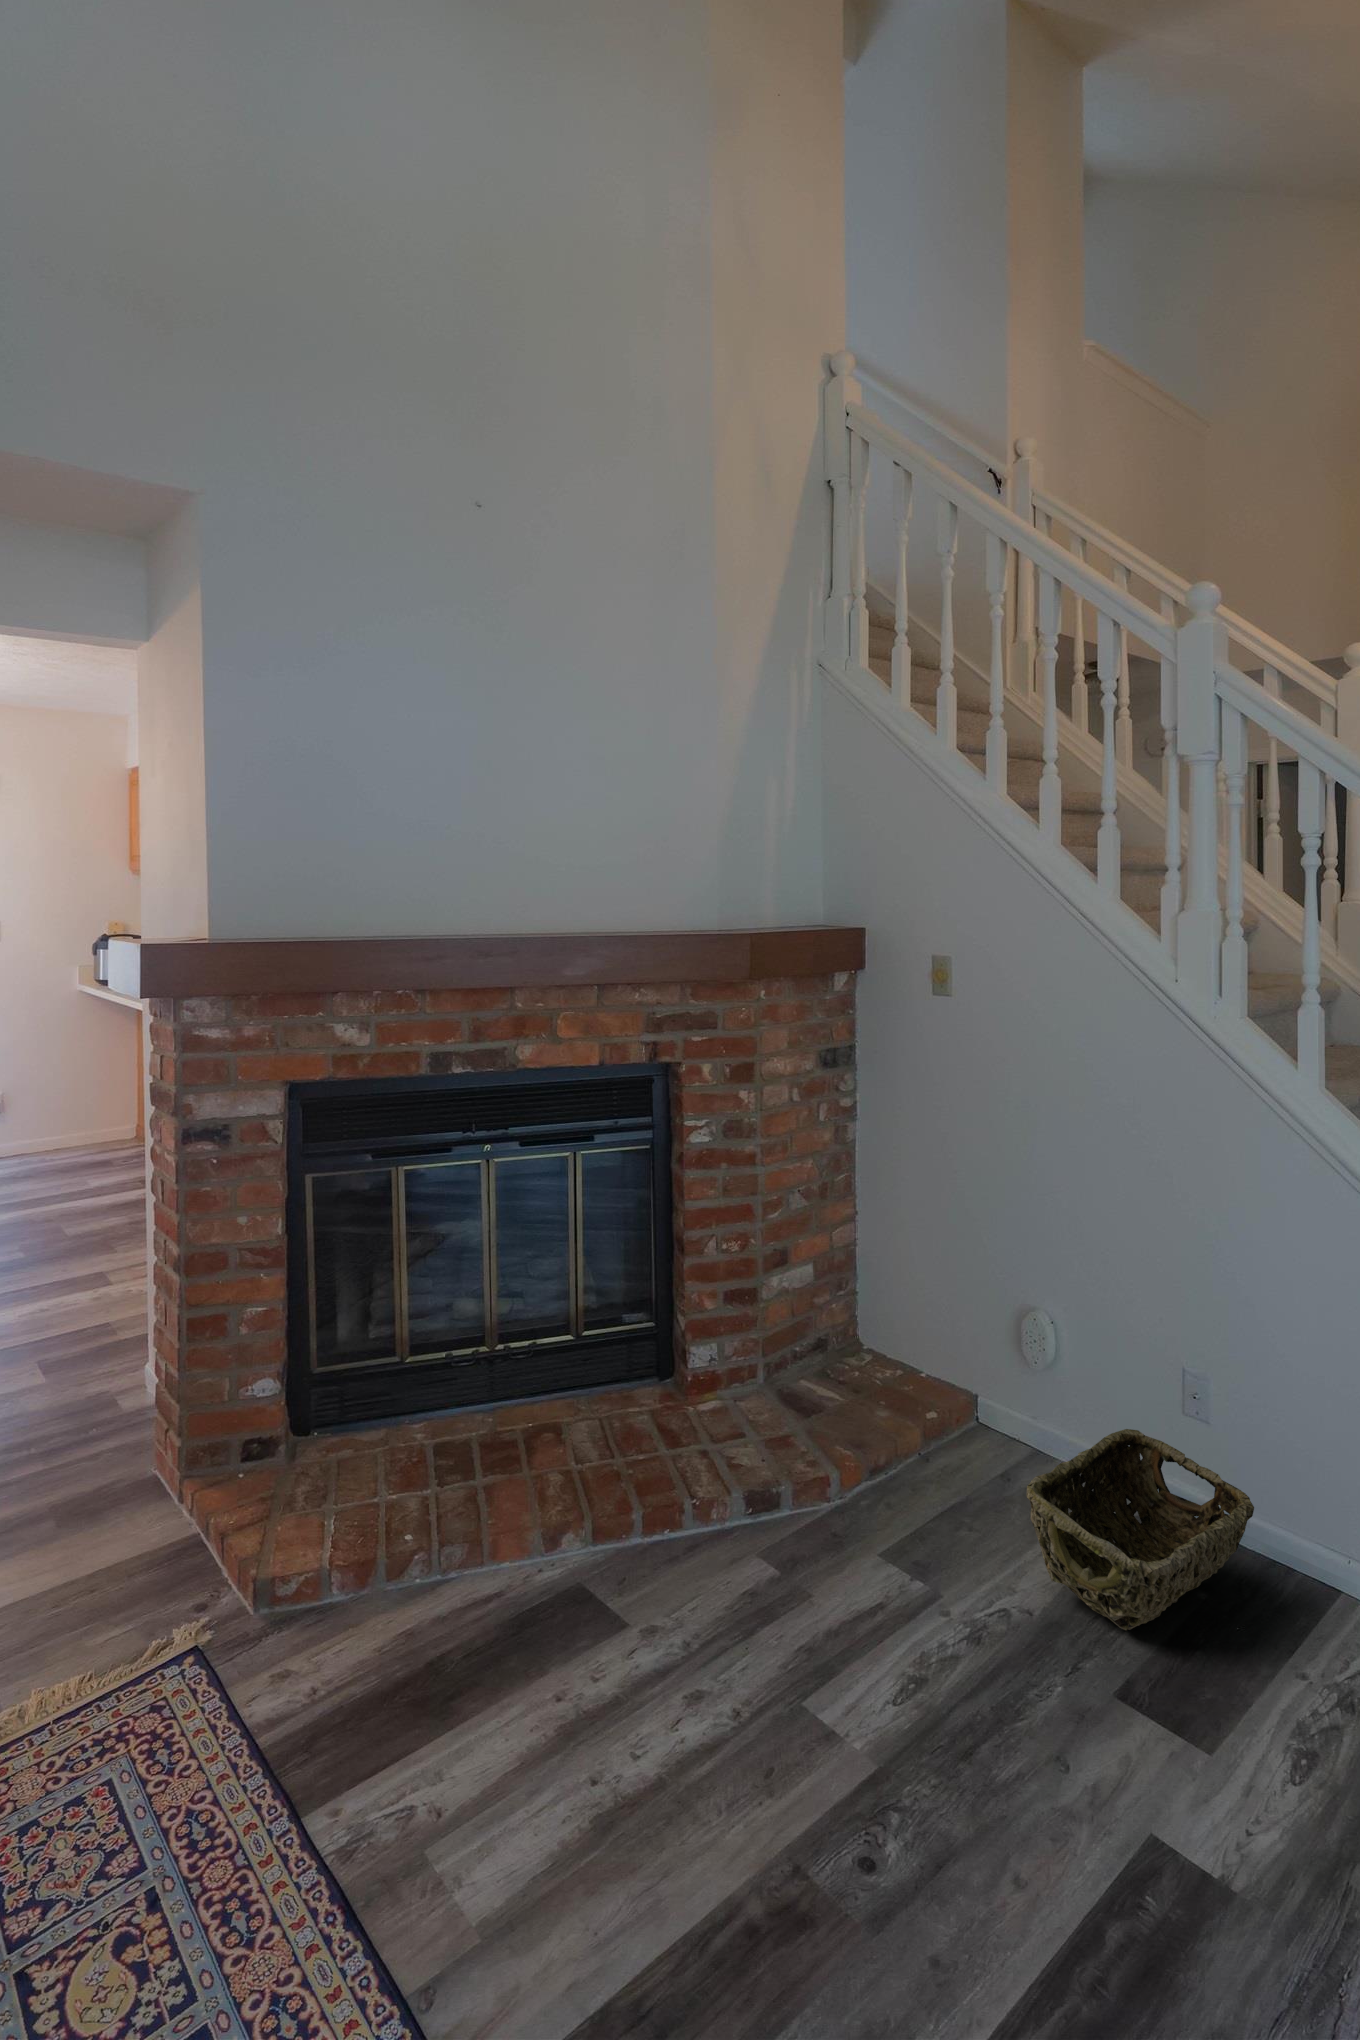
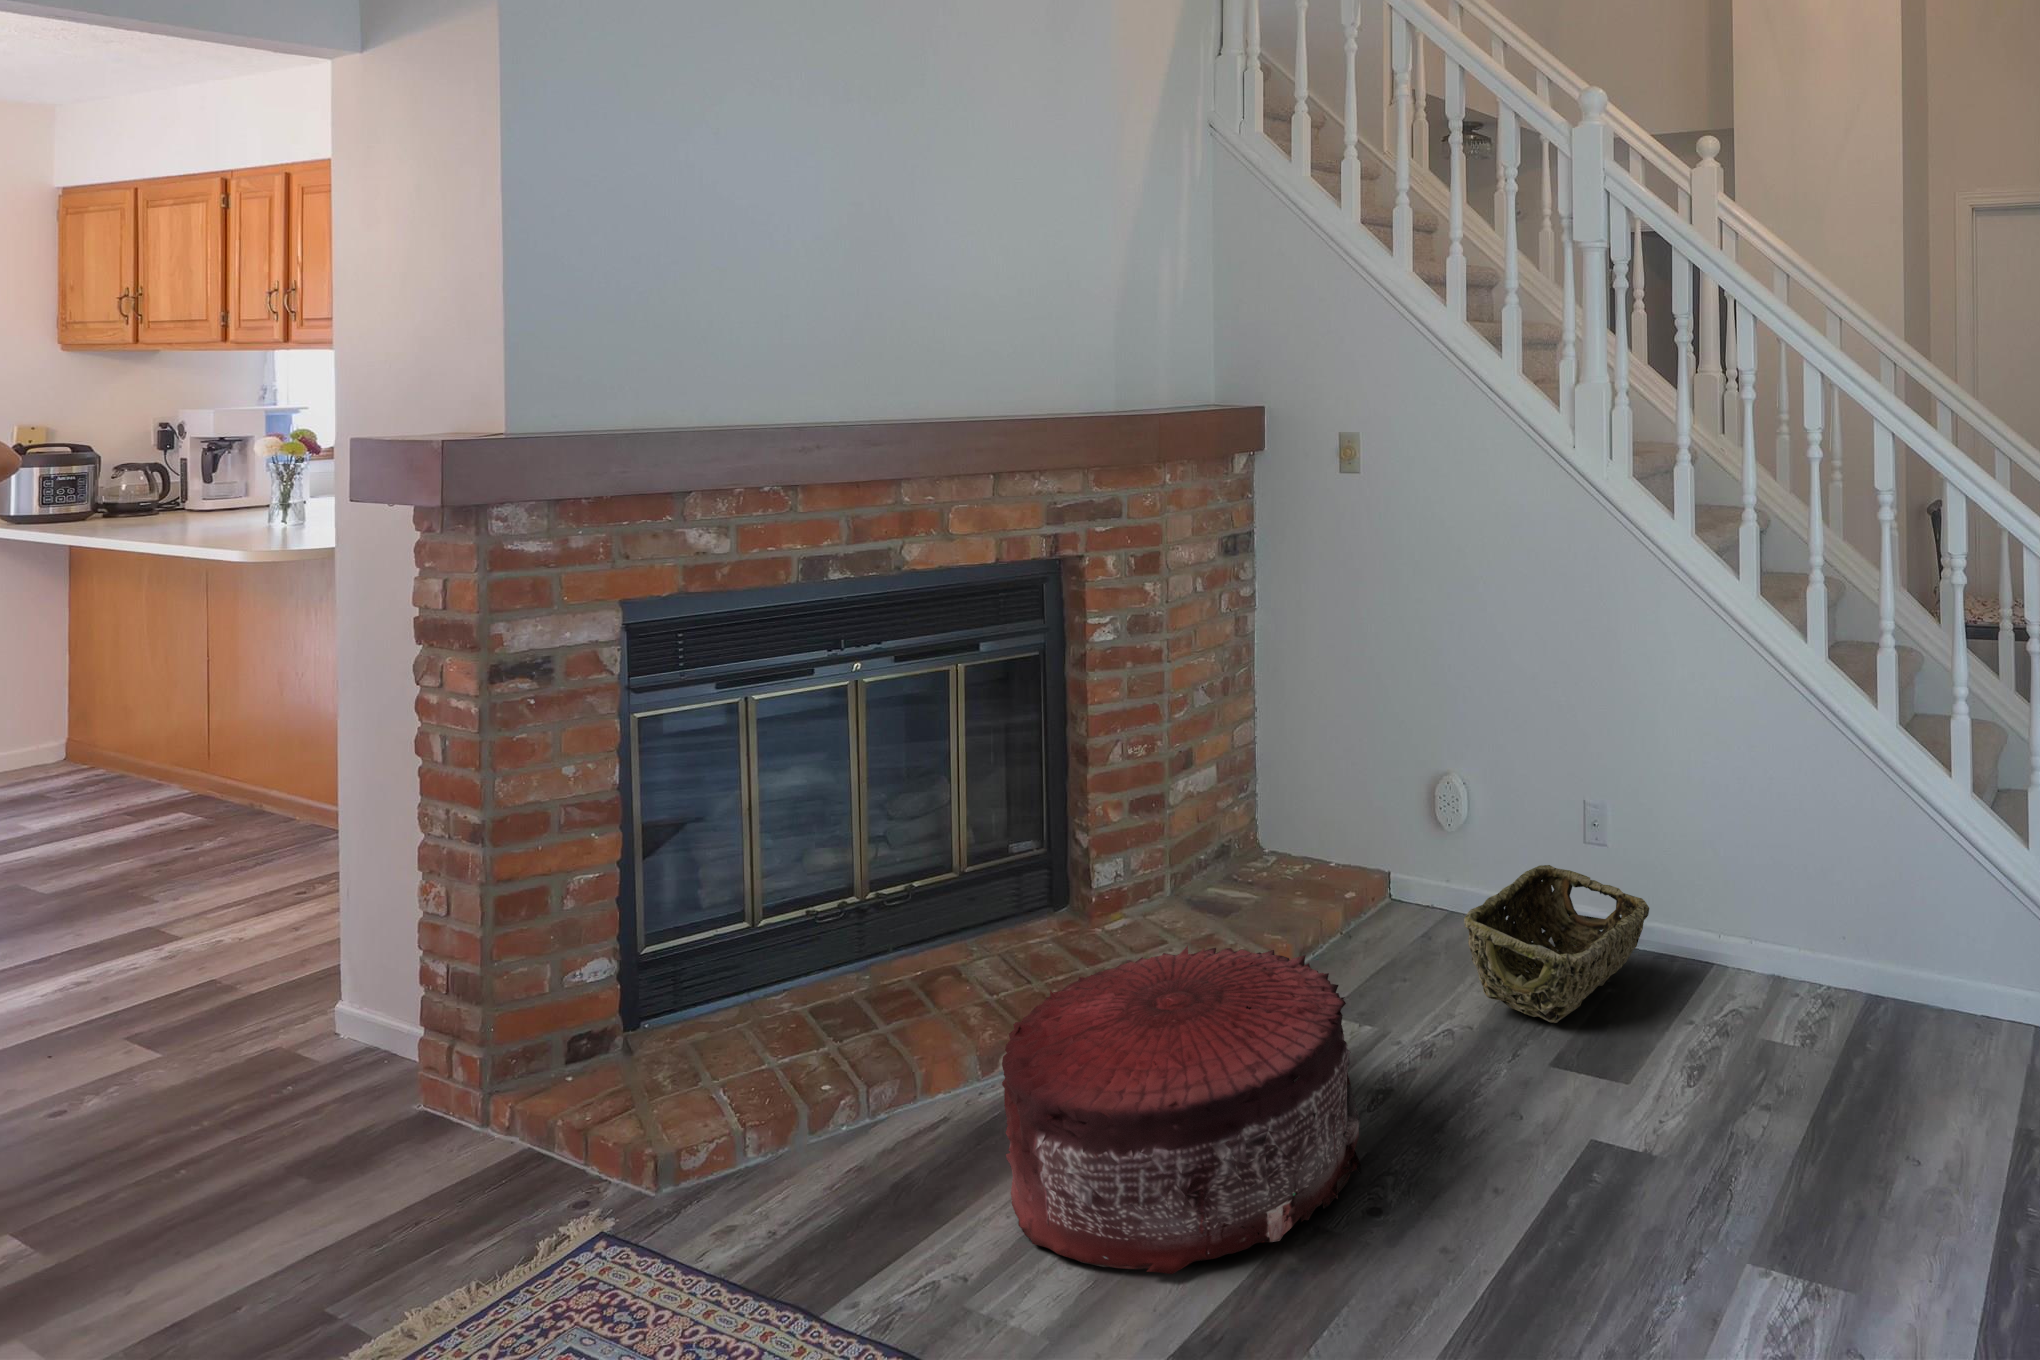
pouf: none [497,1475,863,1890] -> present [1002,946,1361,1274]

